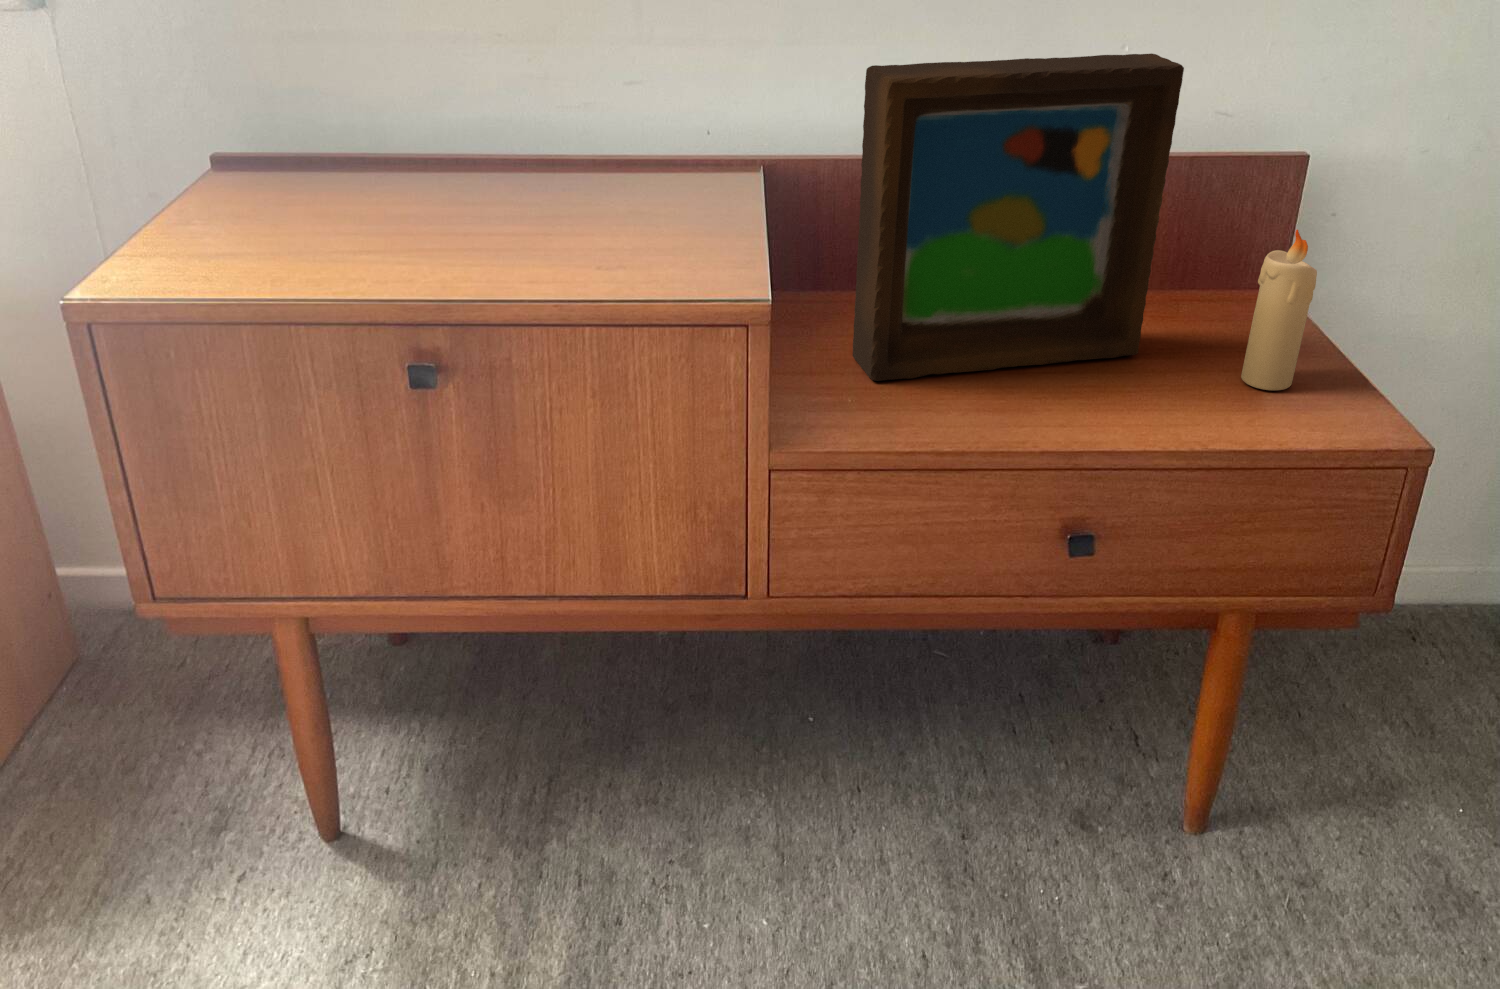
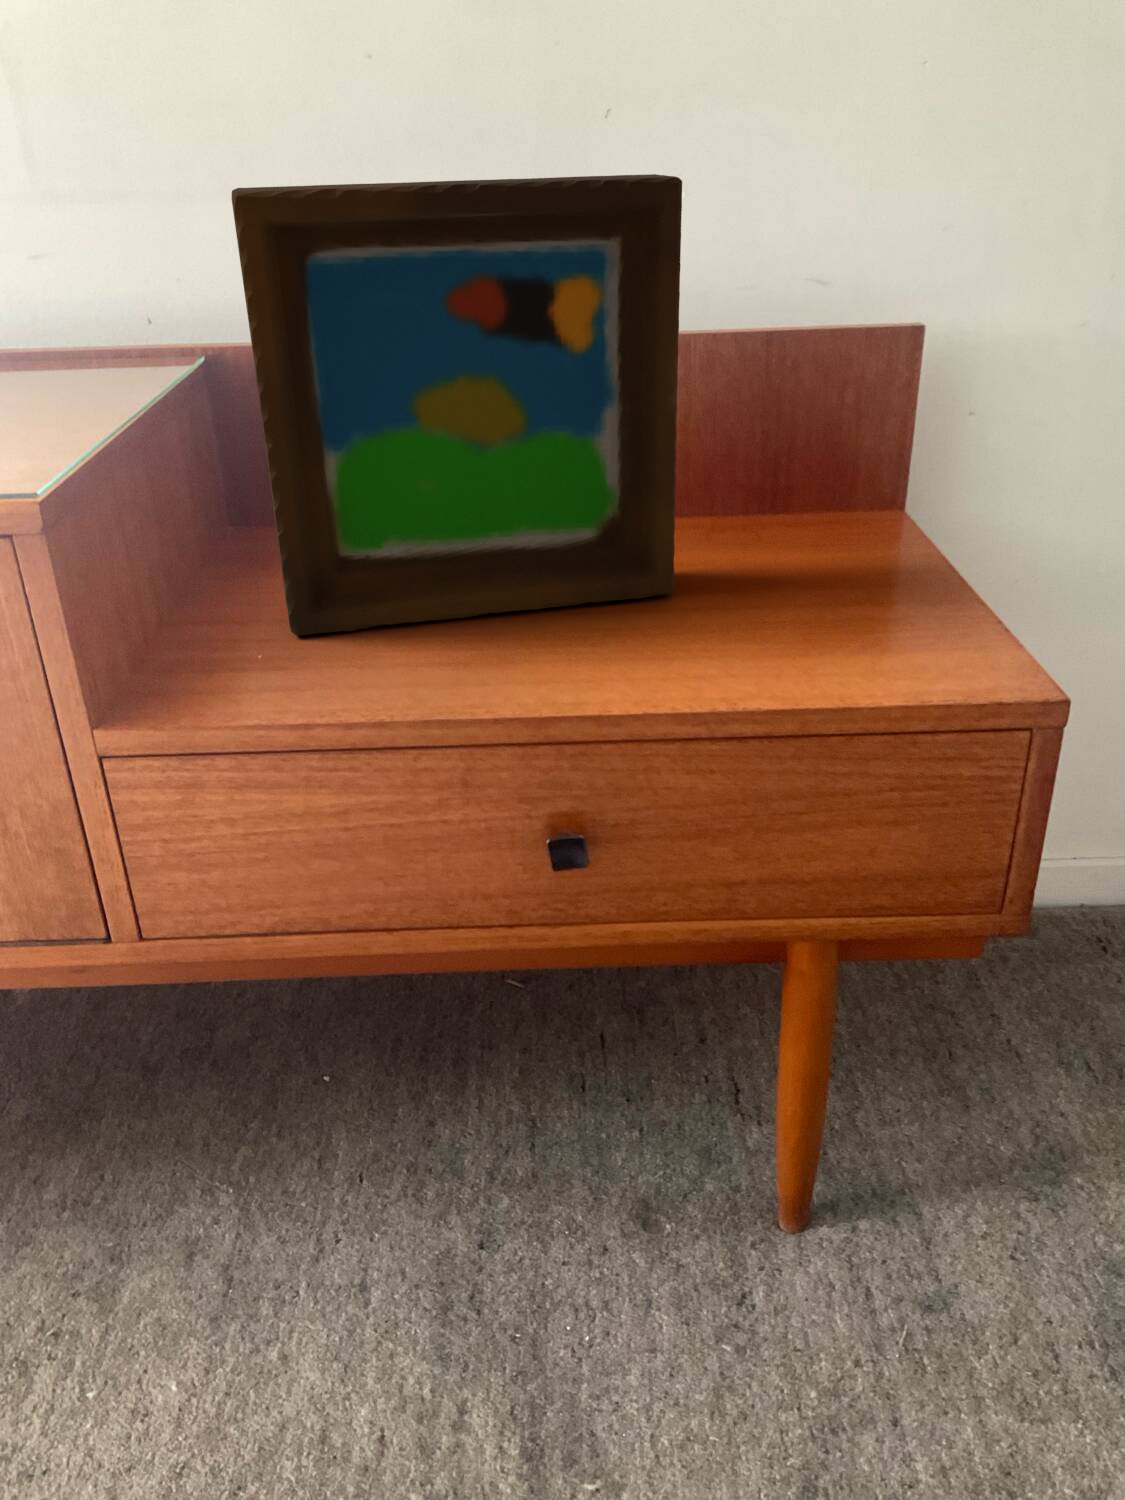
candle: present [1241,230,1317,390] -> none [803,402,886,632]

